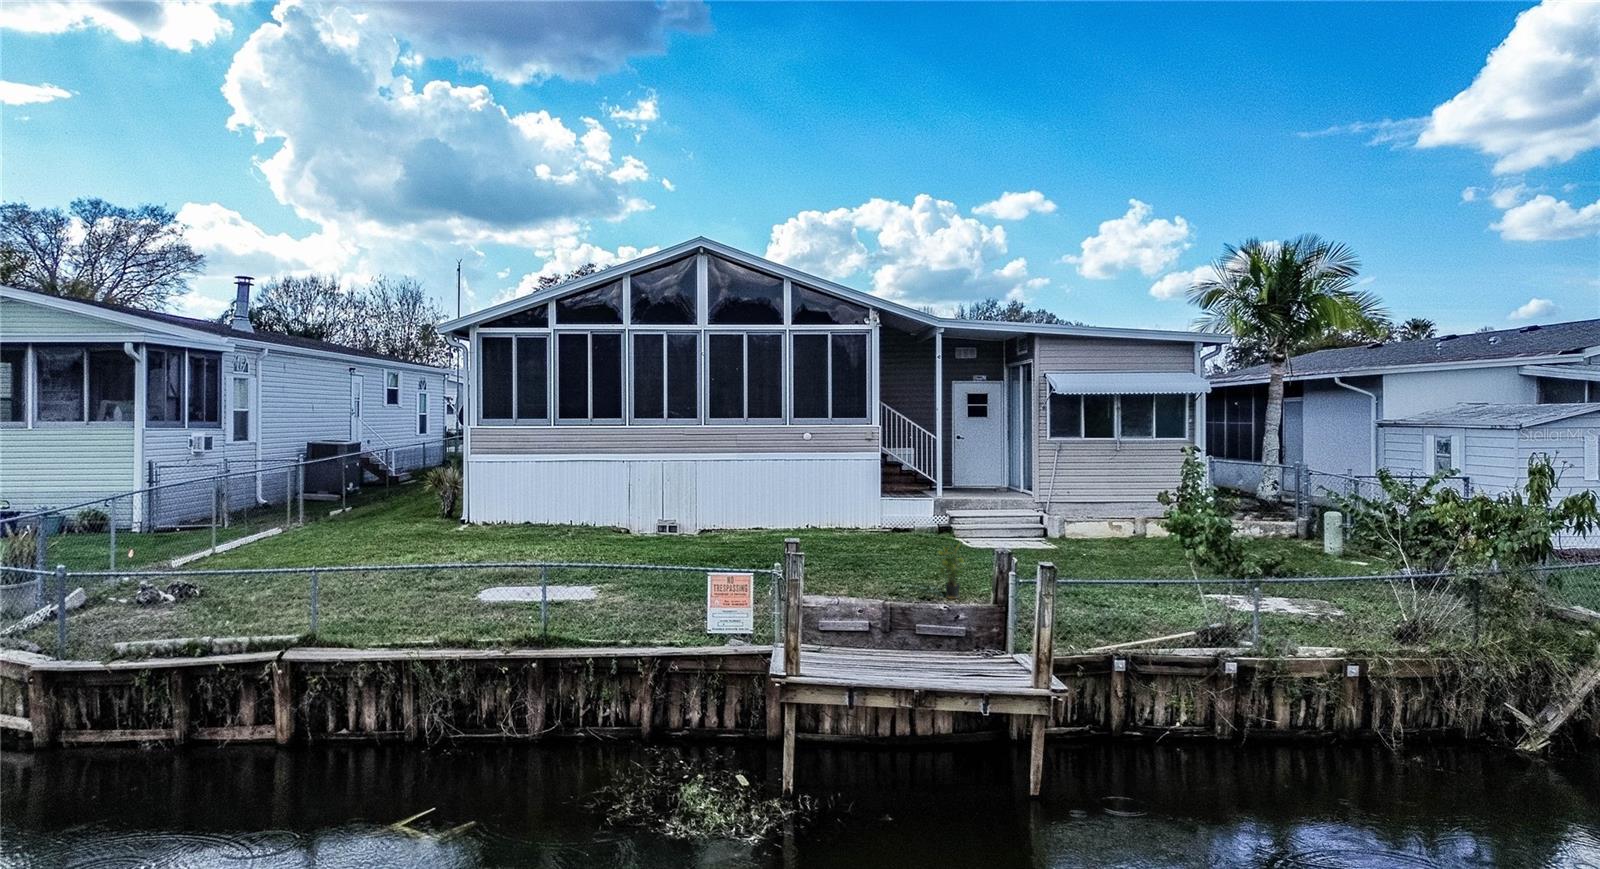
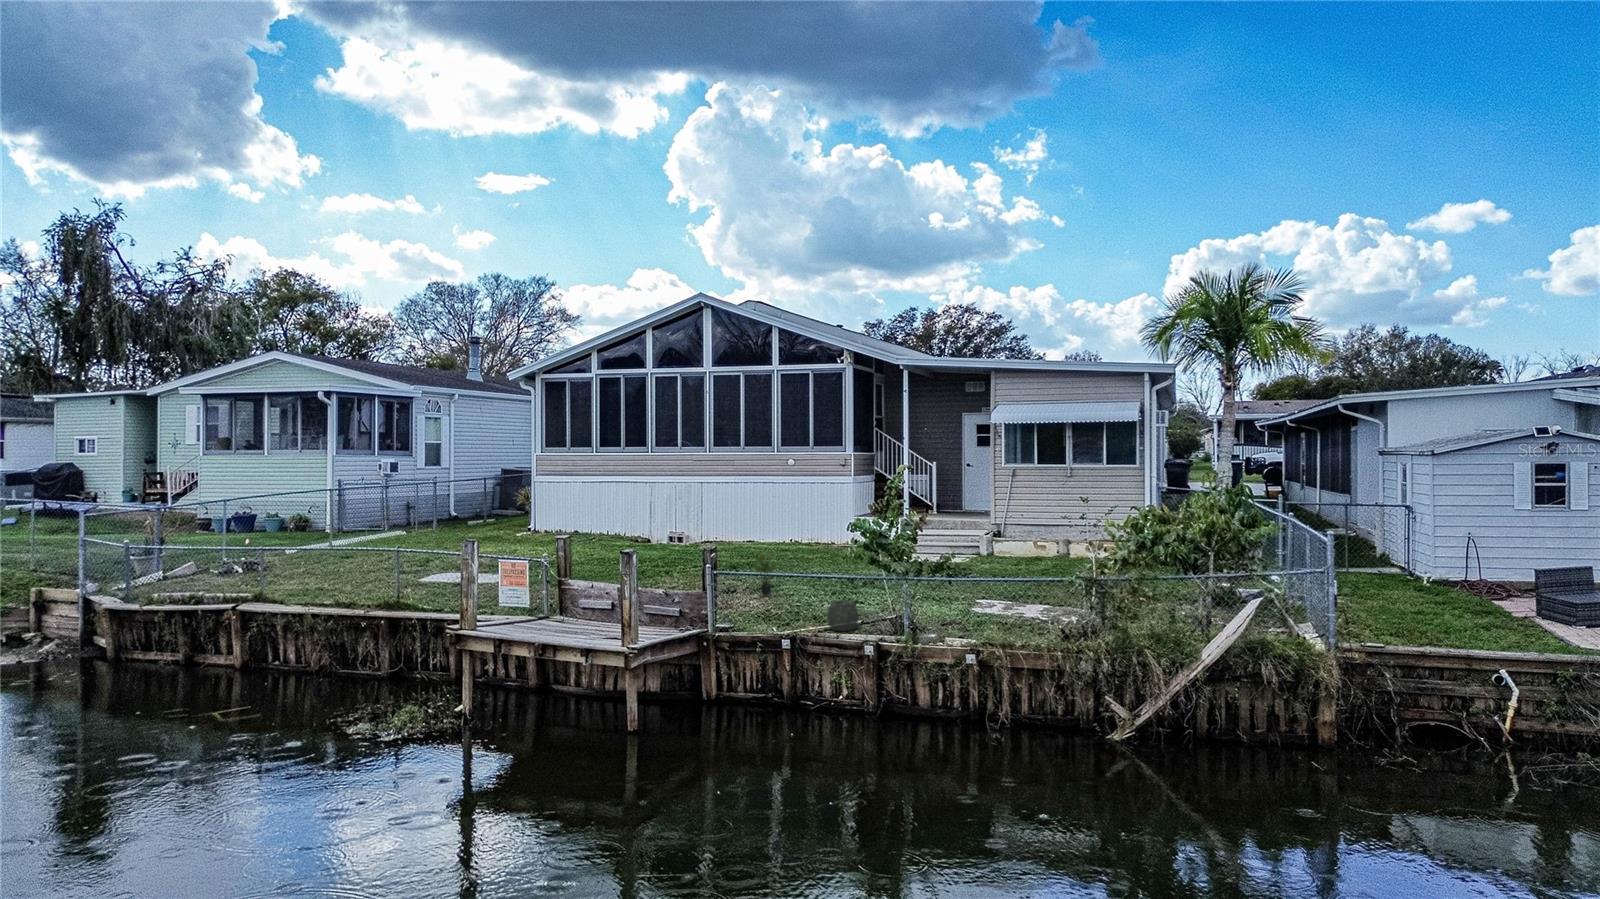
woven basket: none [1137,600,1180,641] -> present [827,600,859,631]

